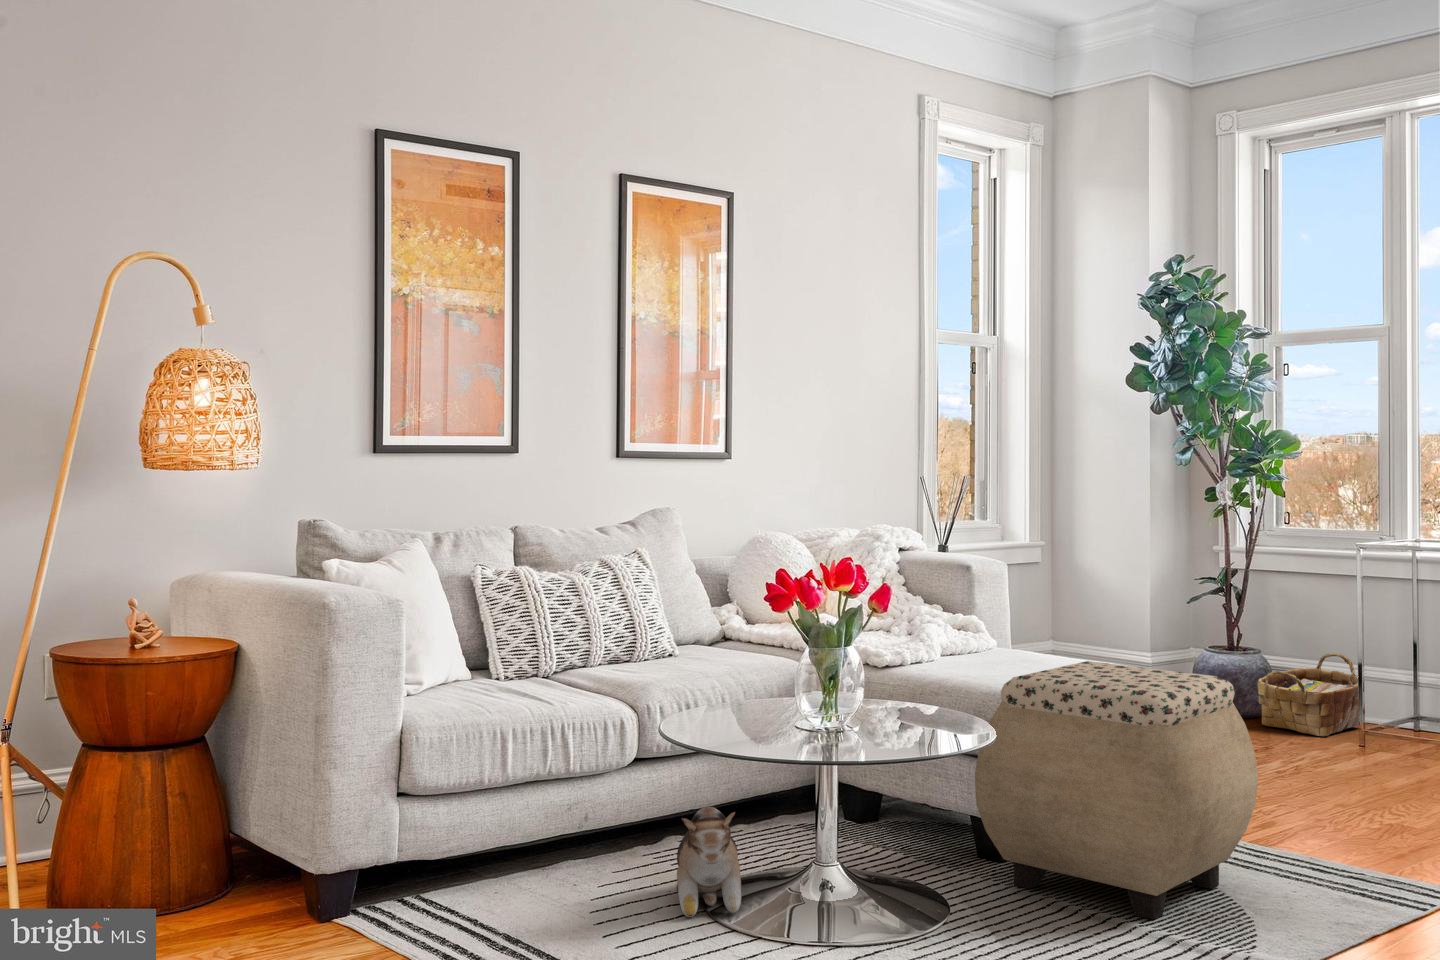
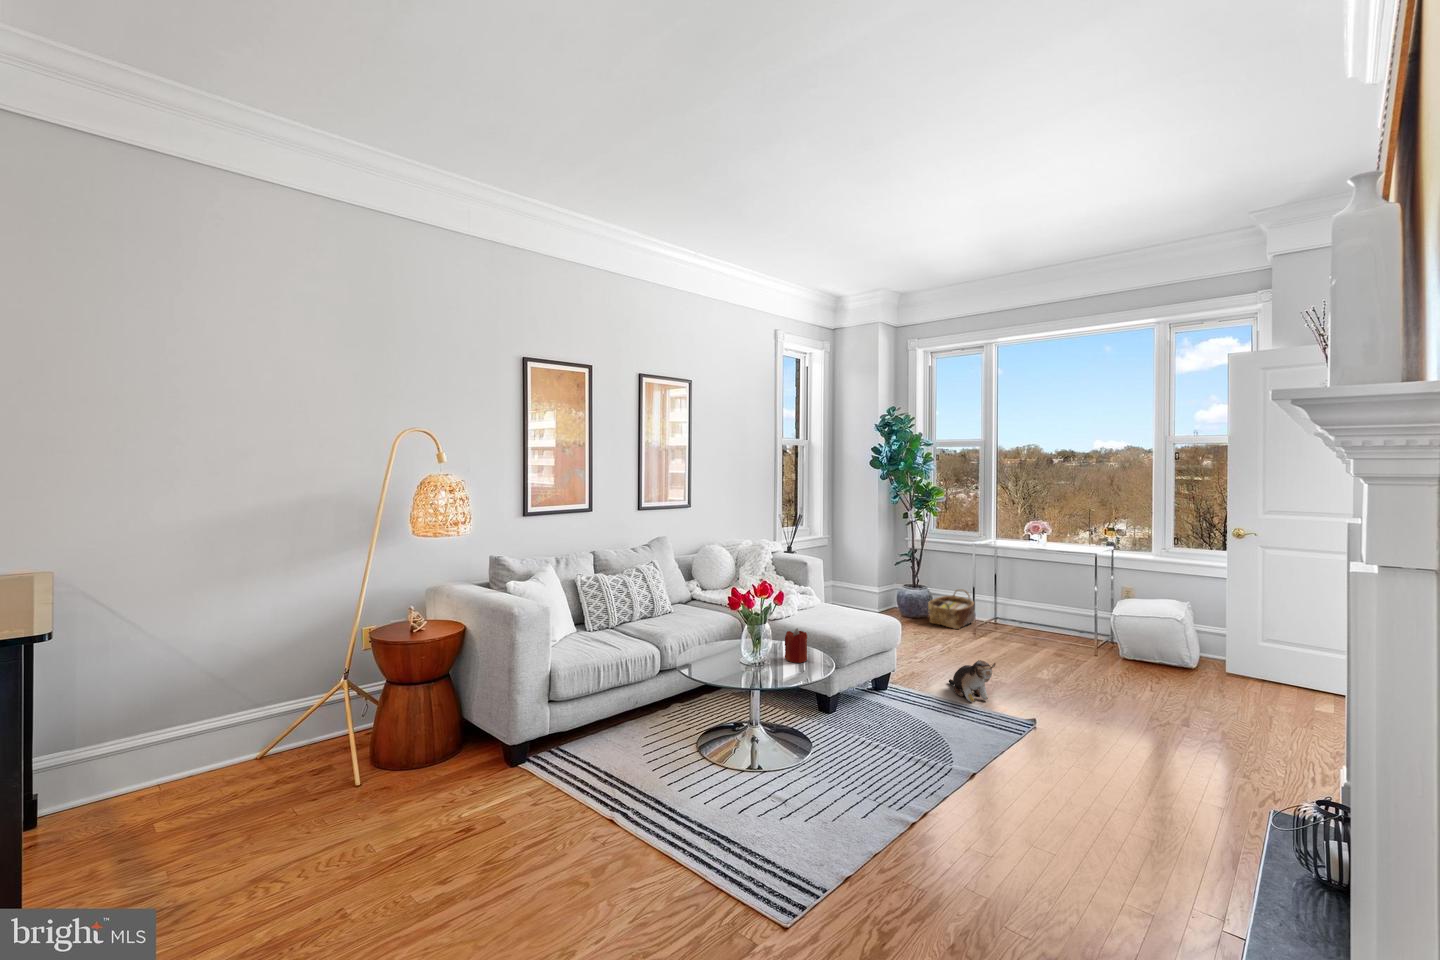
candle: none [890,653,939,725] -> present [785,628,807,663]
ottoman: present [975,661,1258,920] -> none [820,619,945,747]
plush toy: present [677,806,742,917] -> present [949,660,996,702]

